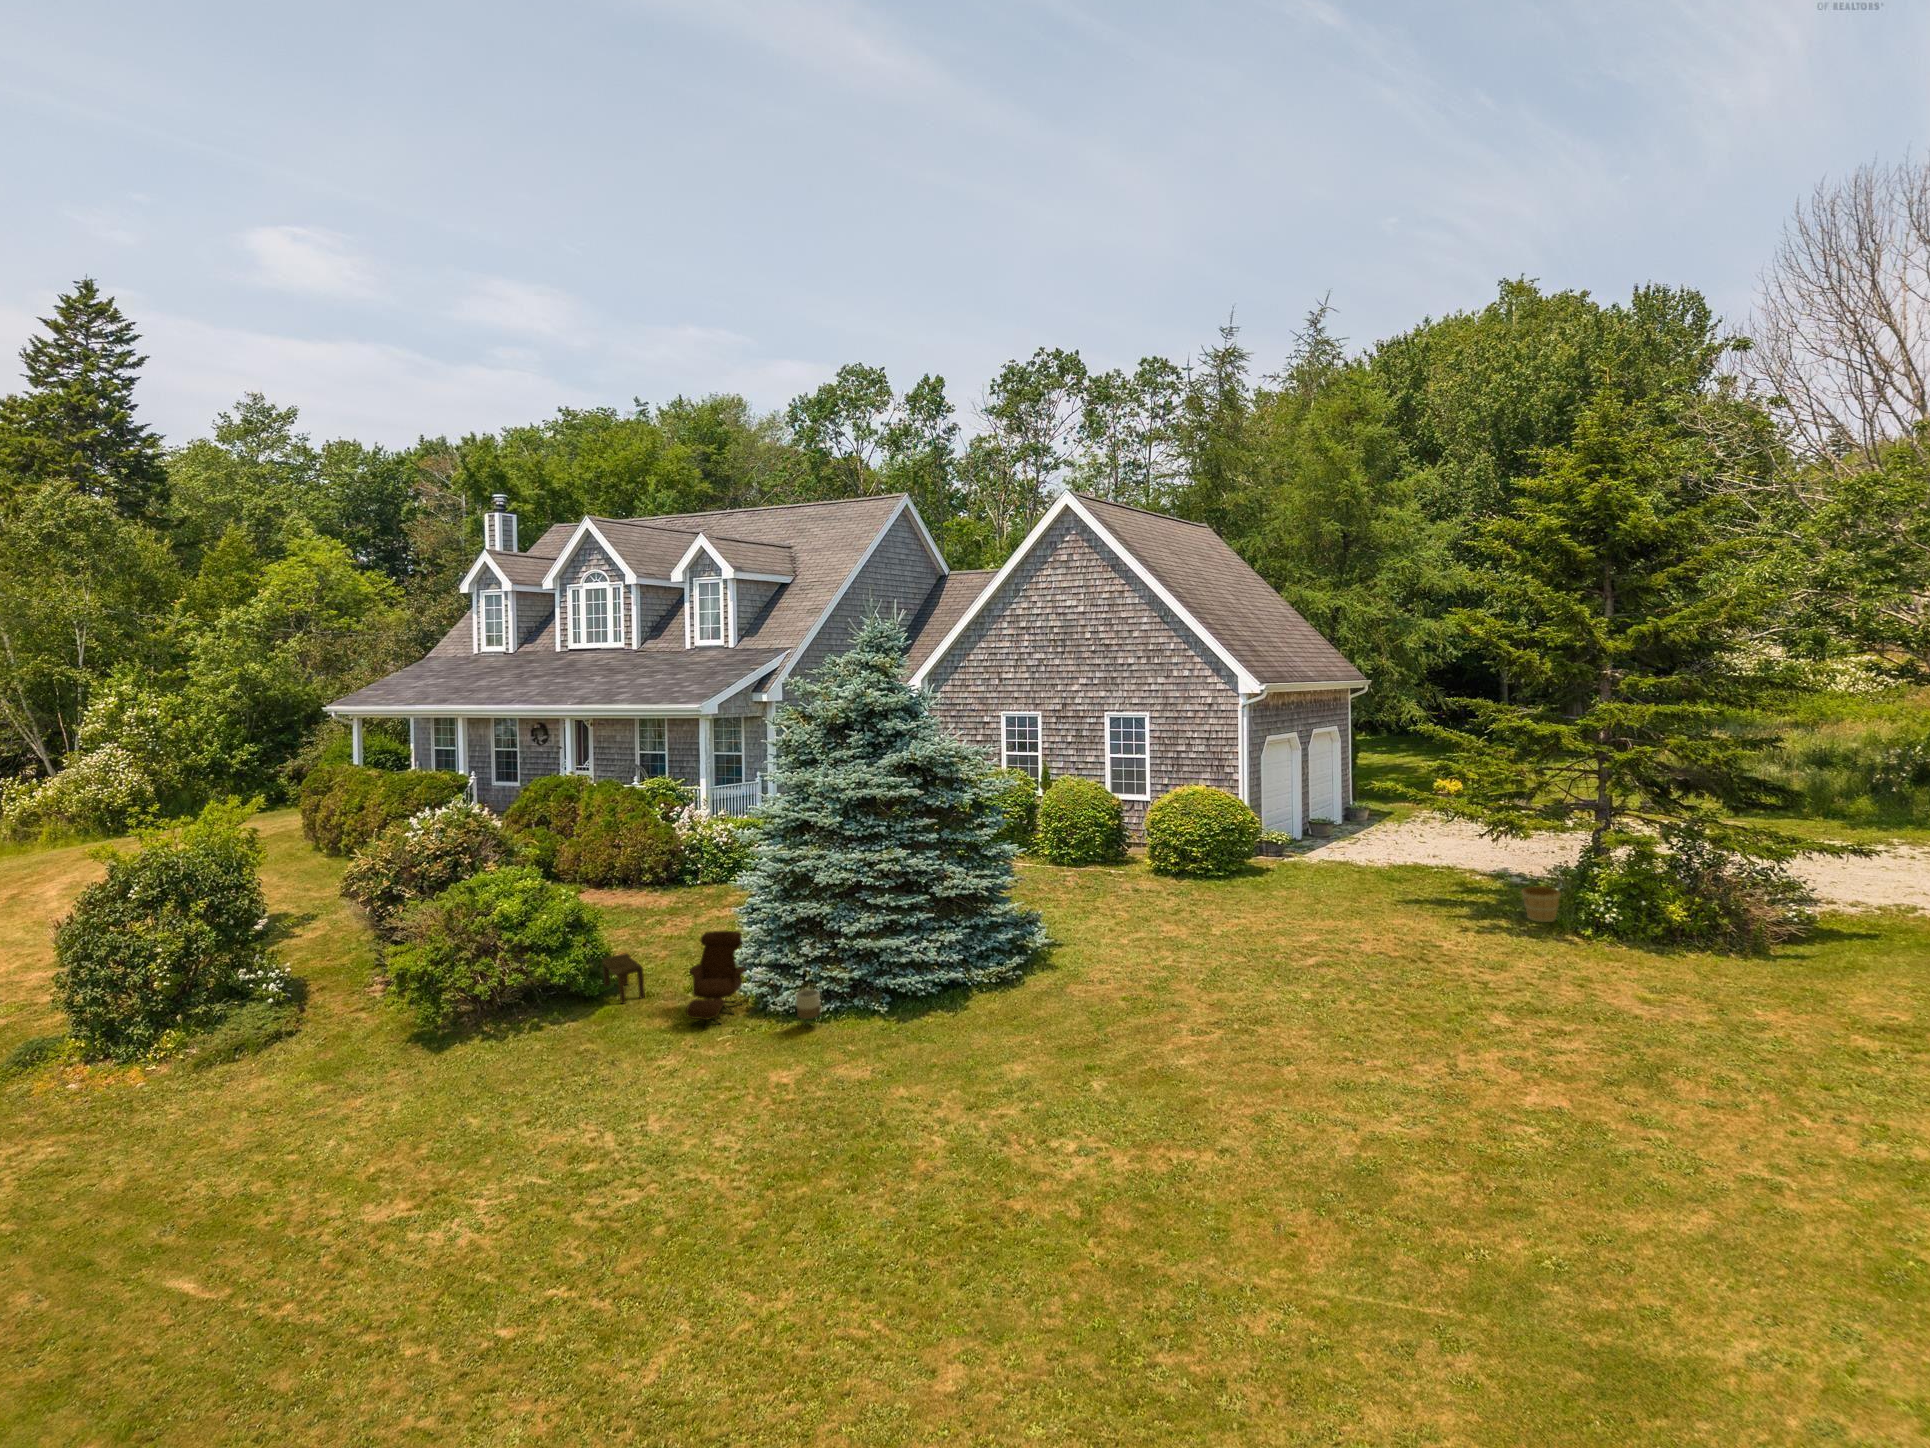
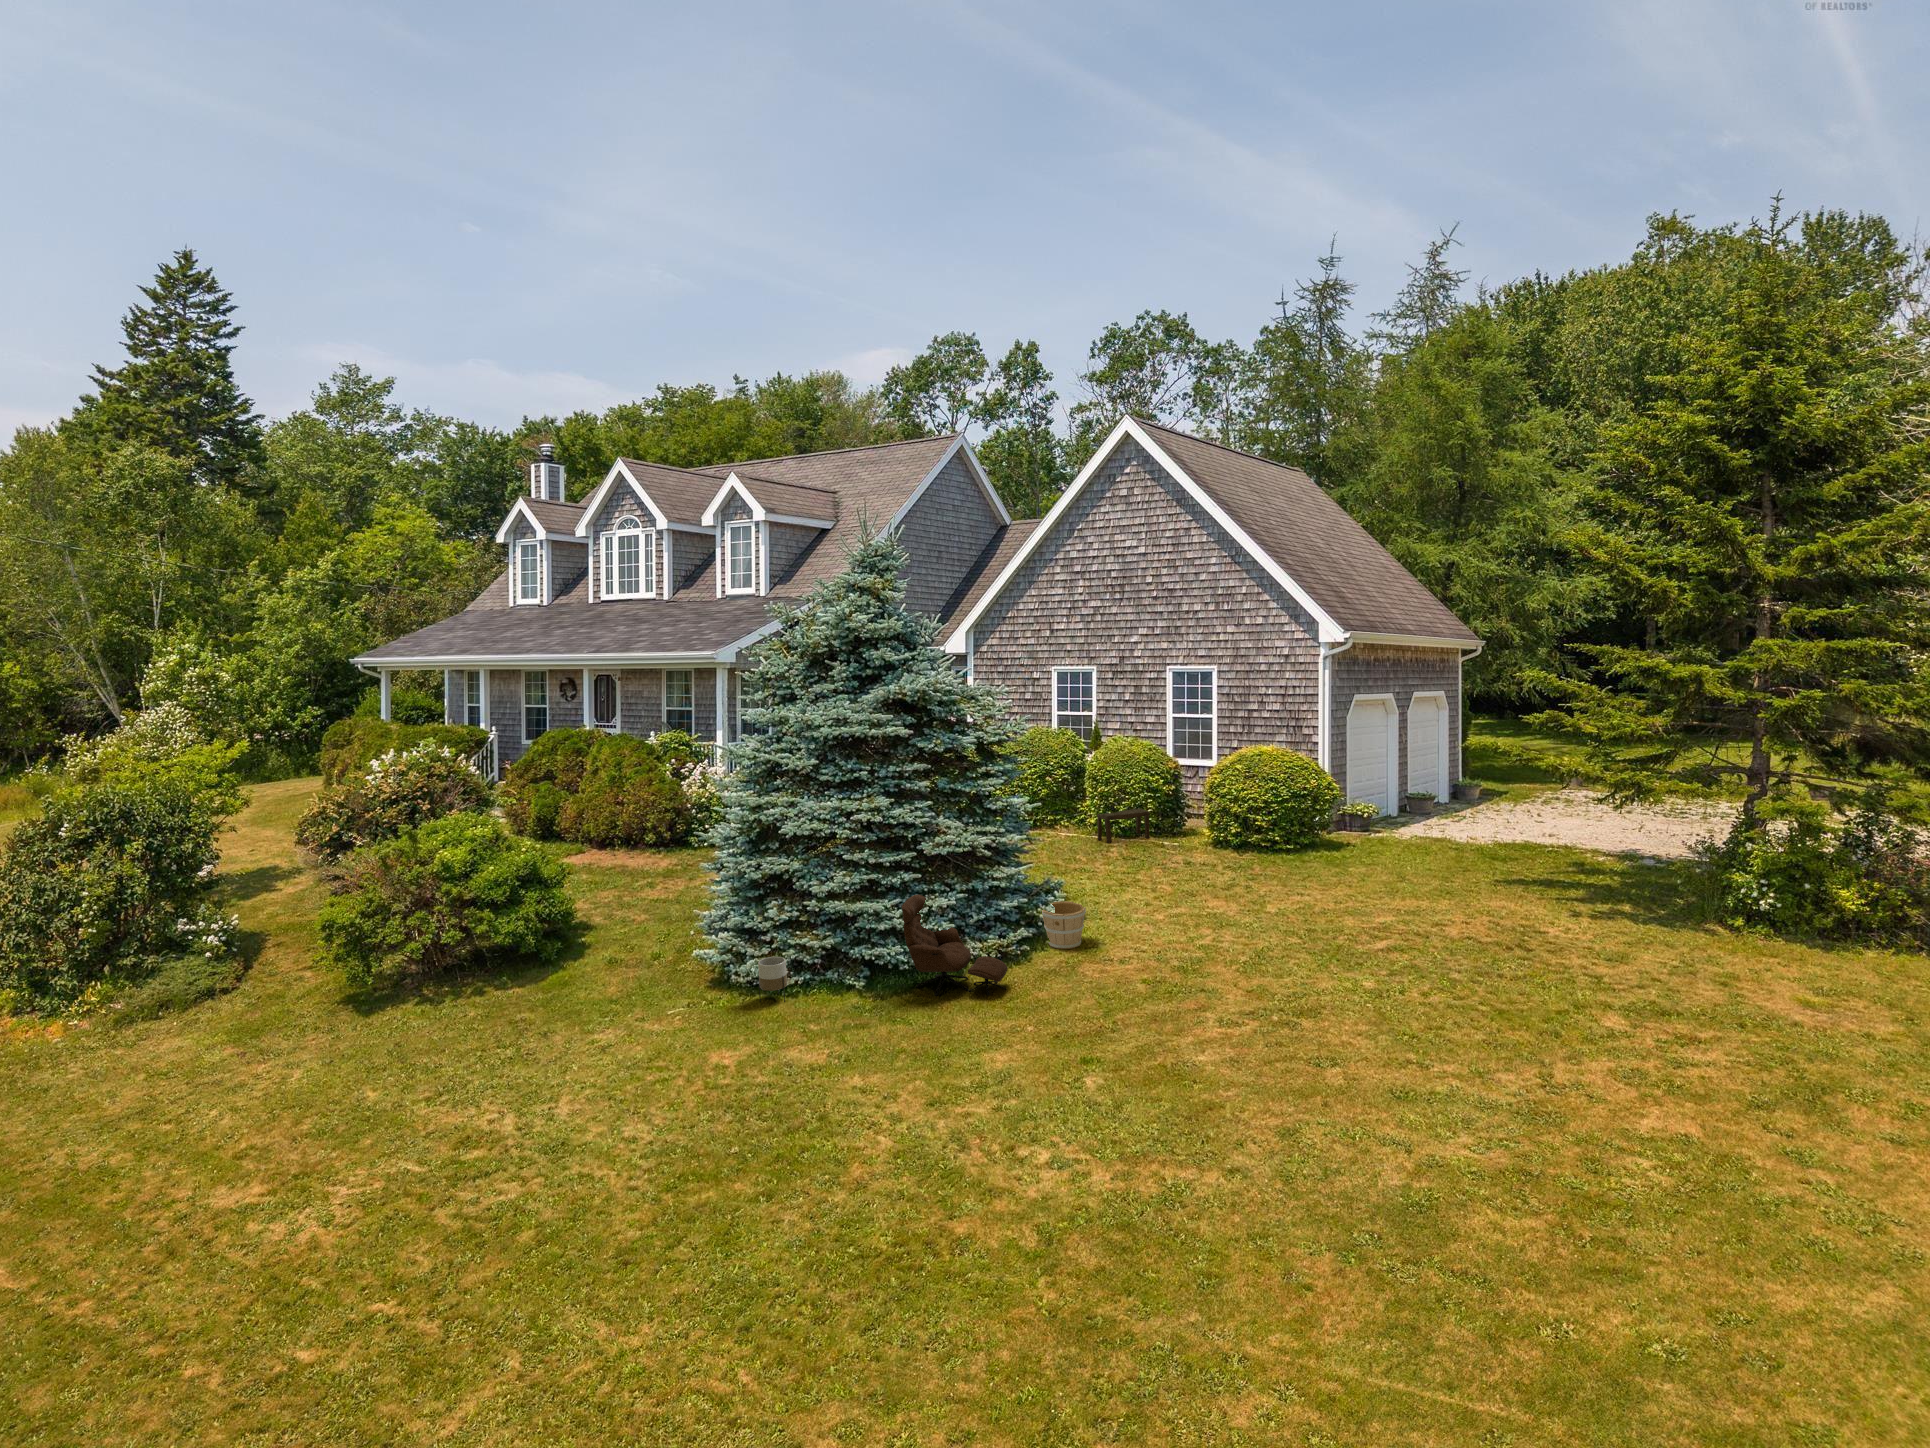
wooden bucket: present [1521,886,1561,922] -> present [1042,901,1086,949]
lounge chair: present [686,931,746,1028] -> present [902,895,1008,996]
bench: present [602,953,645,1004] -> present [1097,808,1150,843]

